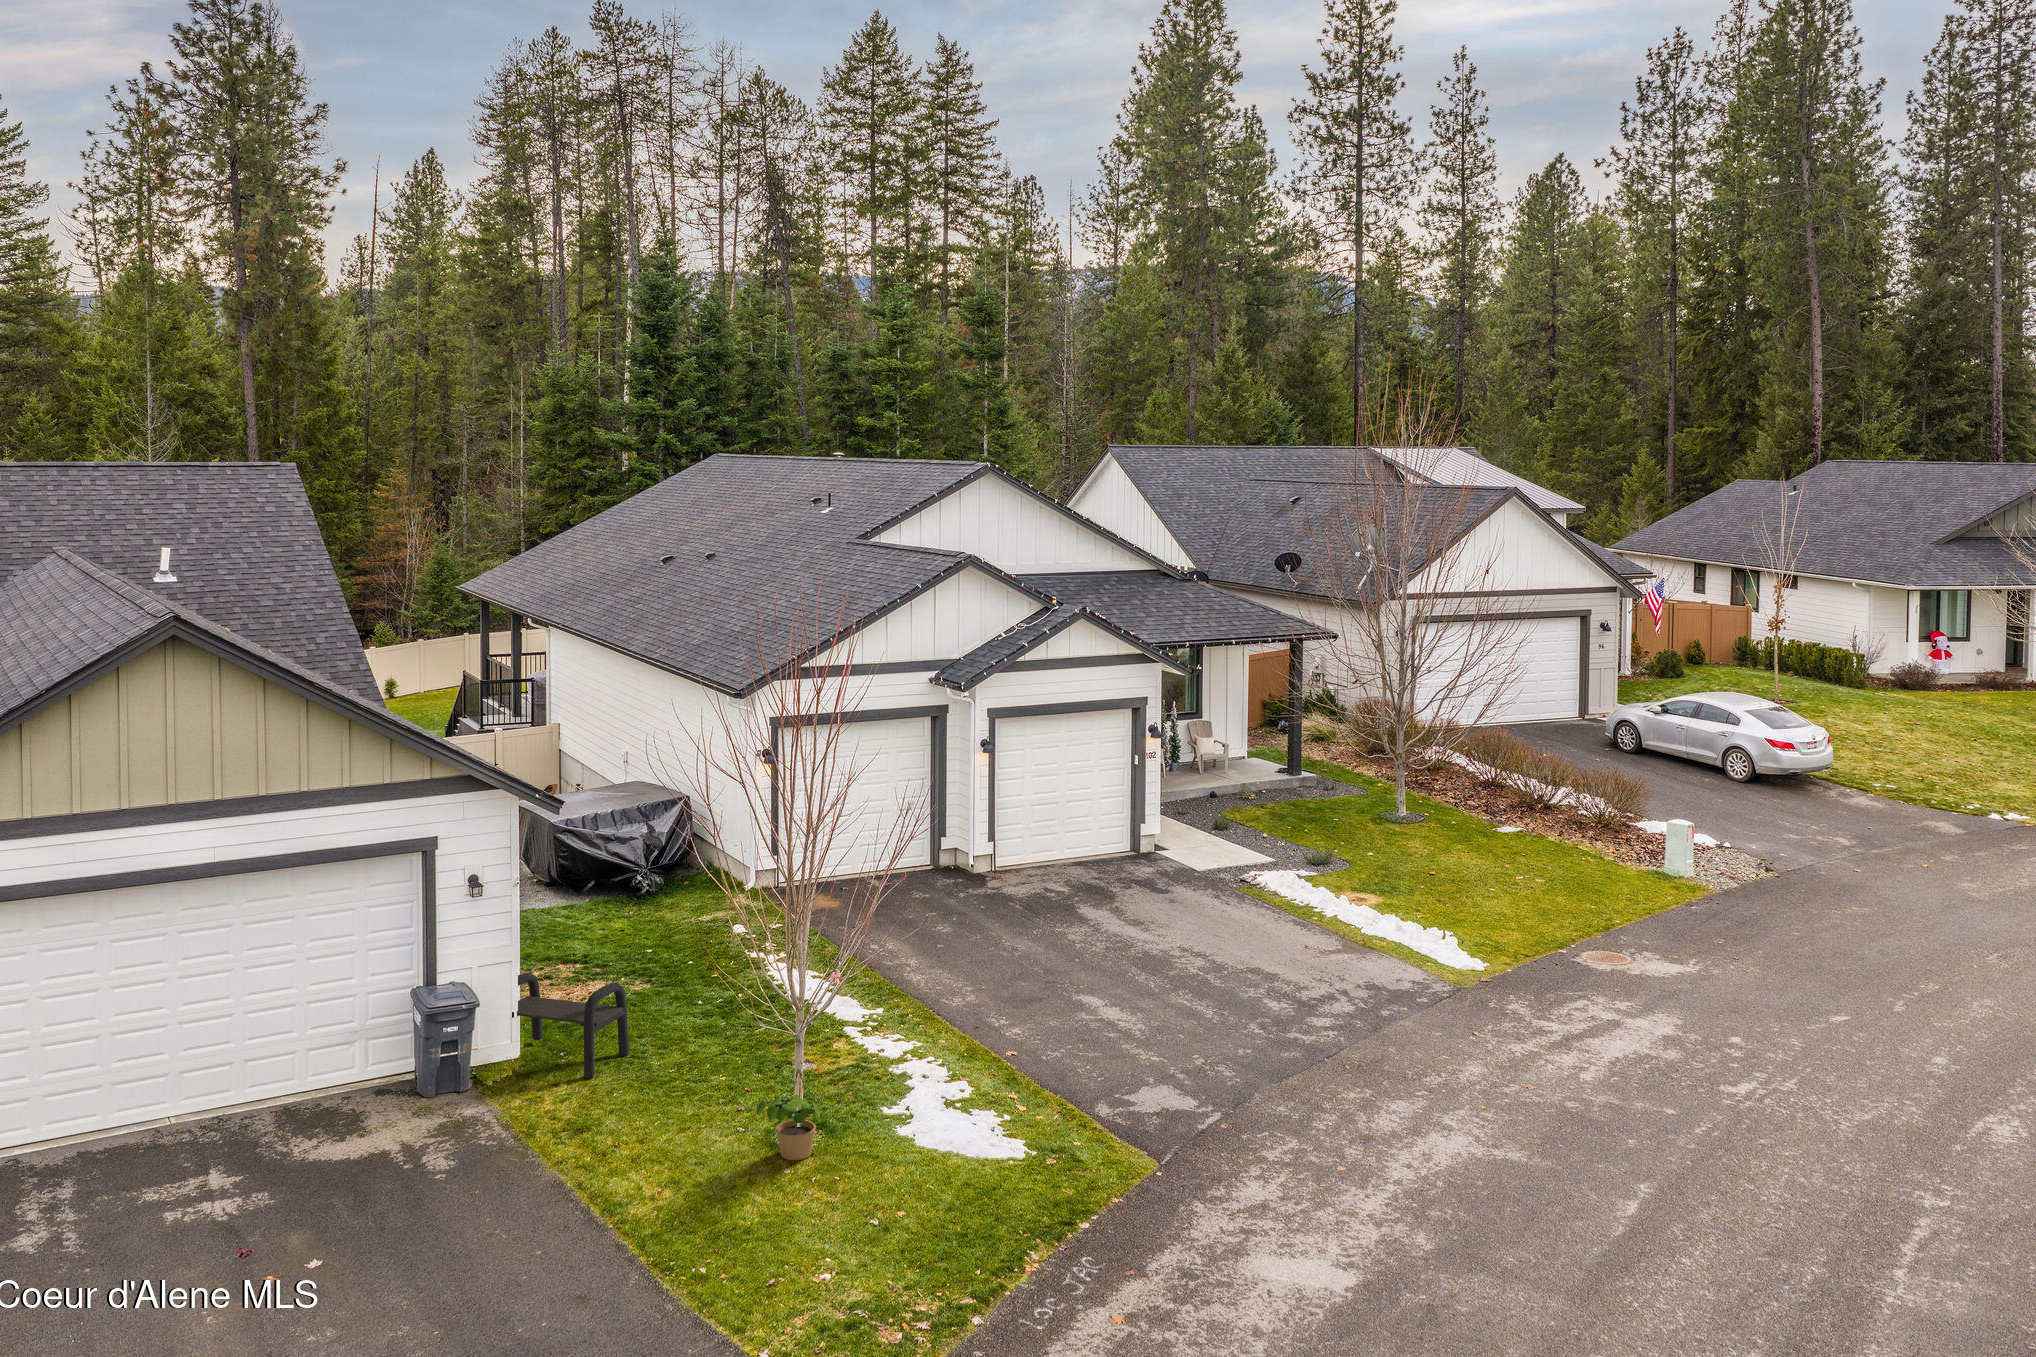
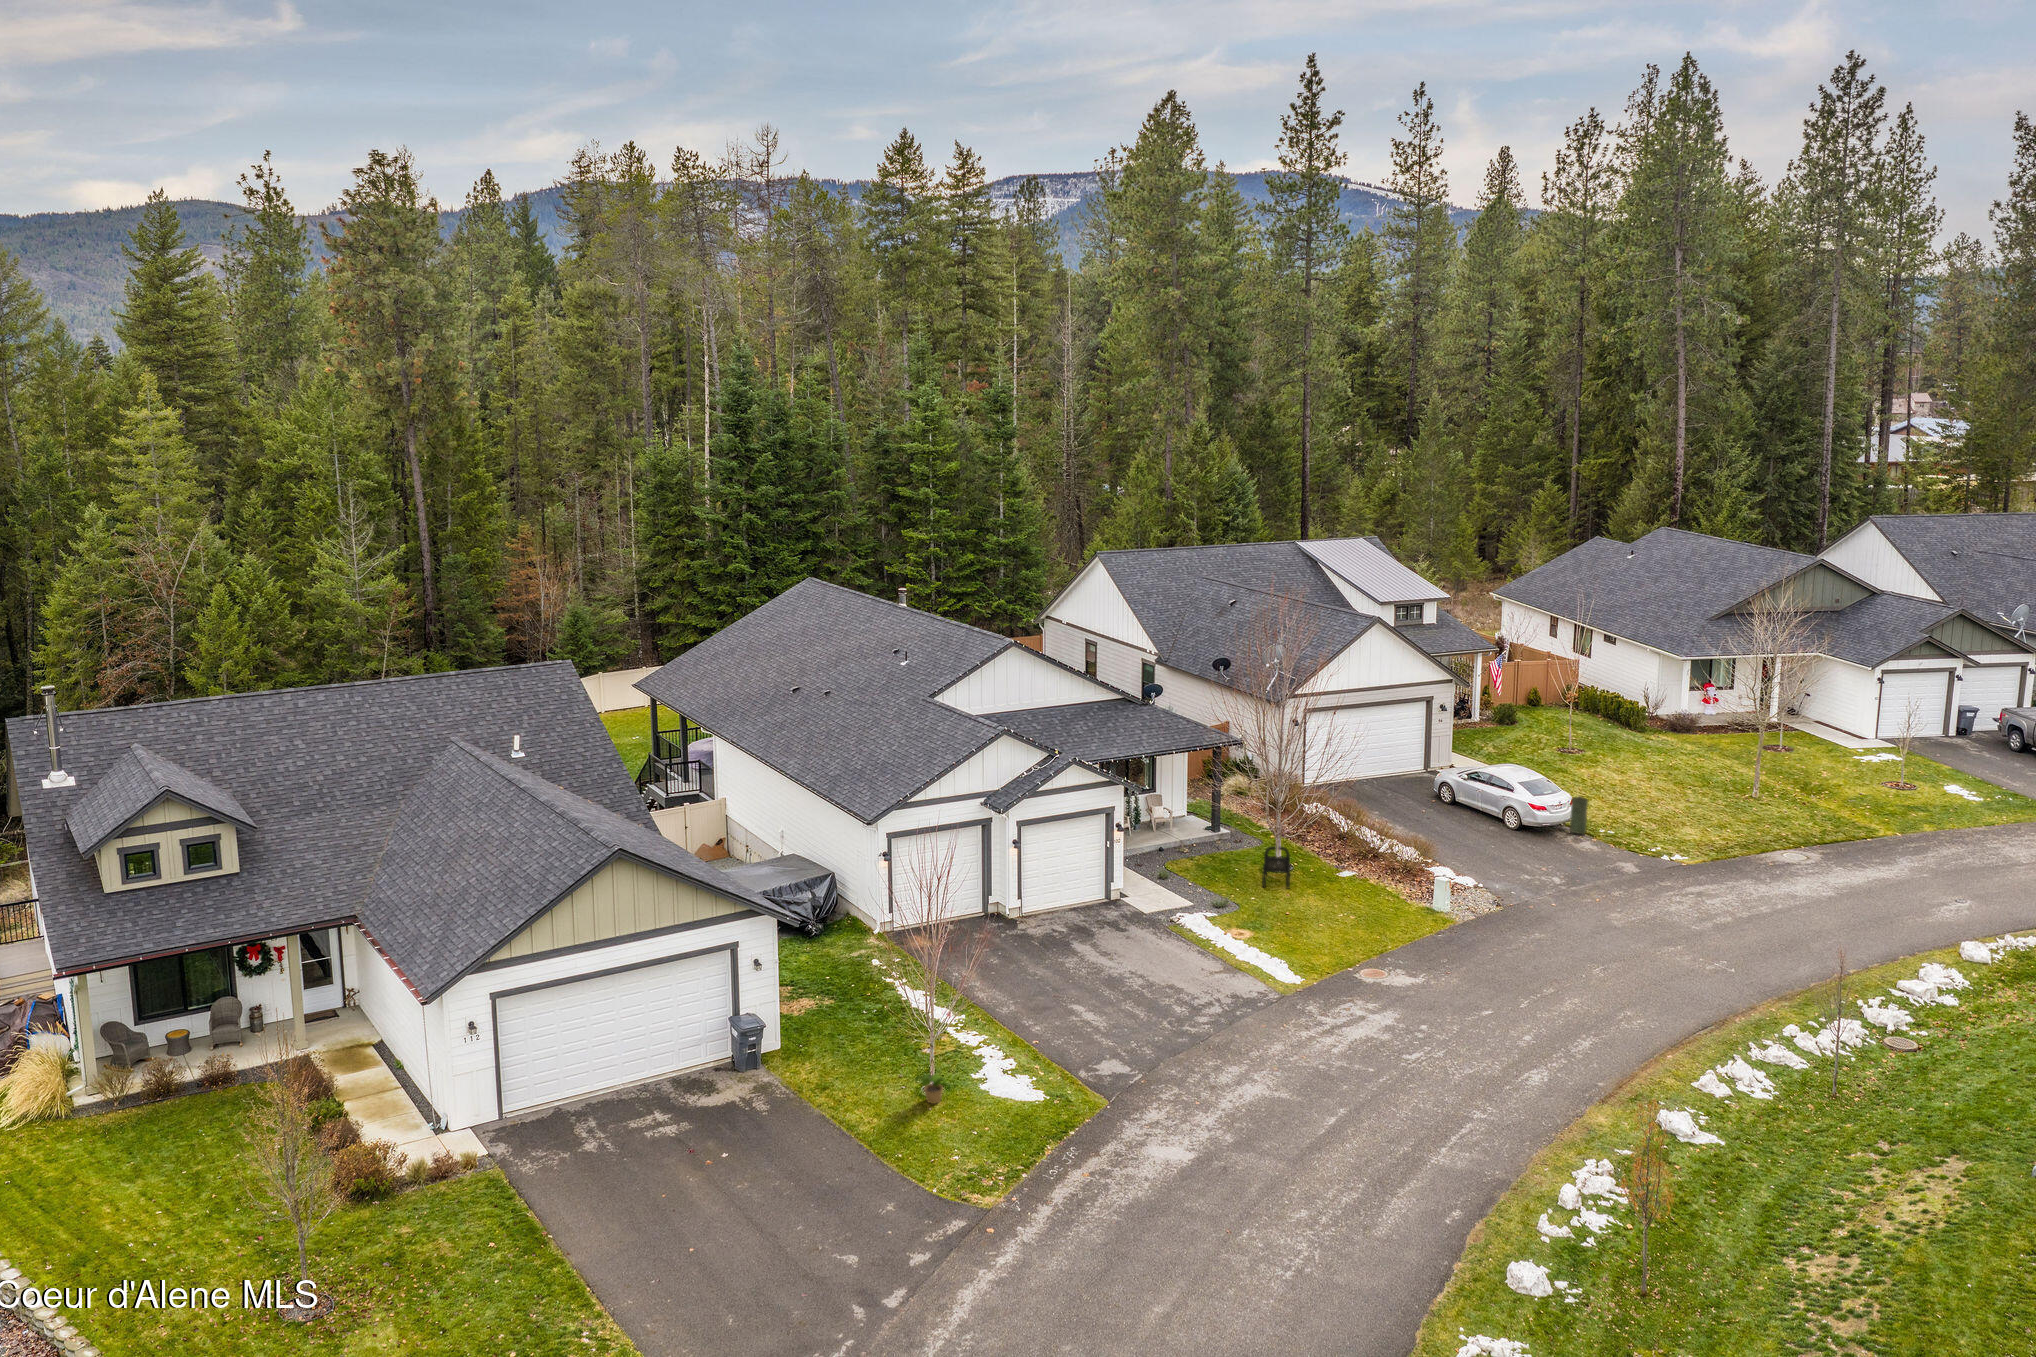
trash can: none [1823,731,1855,791] -> present [1569,796,1588,835]
bench: present [512,972,629,1078] -> present [1262,846,1290,888]

